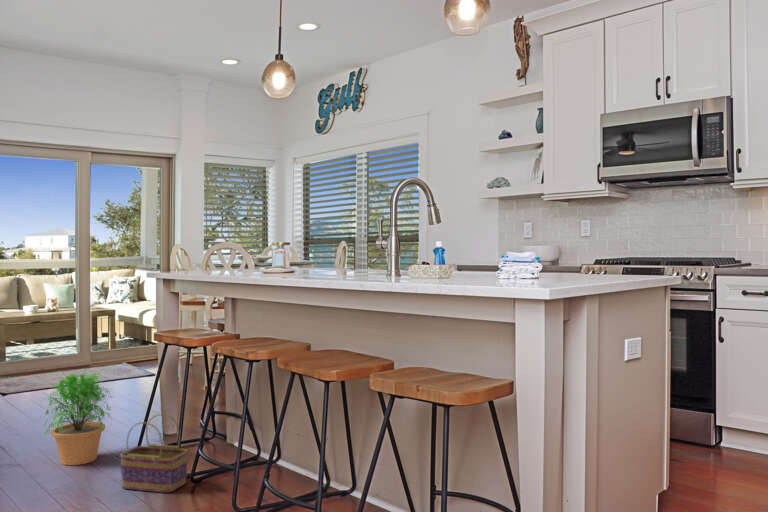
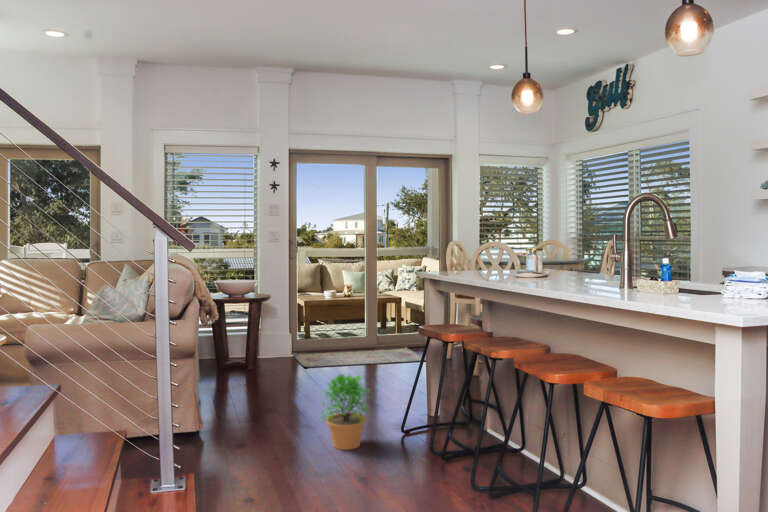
basket: present [120,414,188,493] -> none [368,423,422,496]

